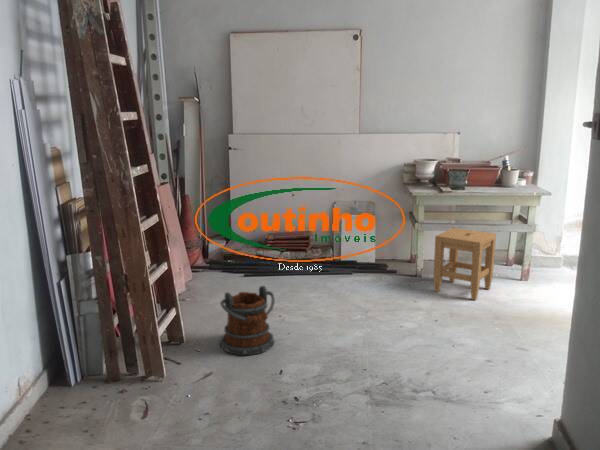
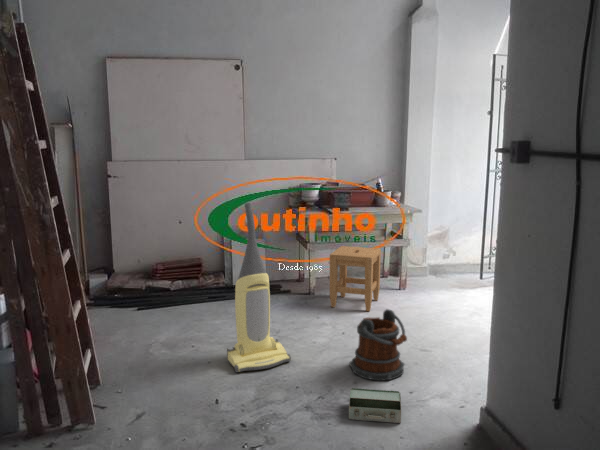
vacuum cleaner: none [307,177,370,347] -> present [227,203,291,372]
bucket: present [219,286,275,355] -> present [350,309,407,380]
toolbox: none [407,380,471,425] -> present [349,388,401,423]

